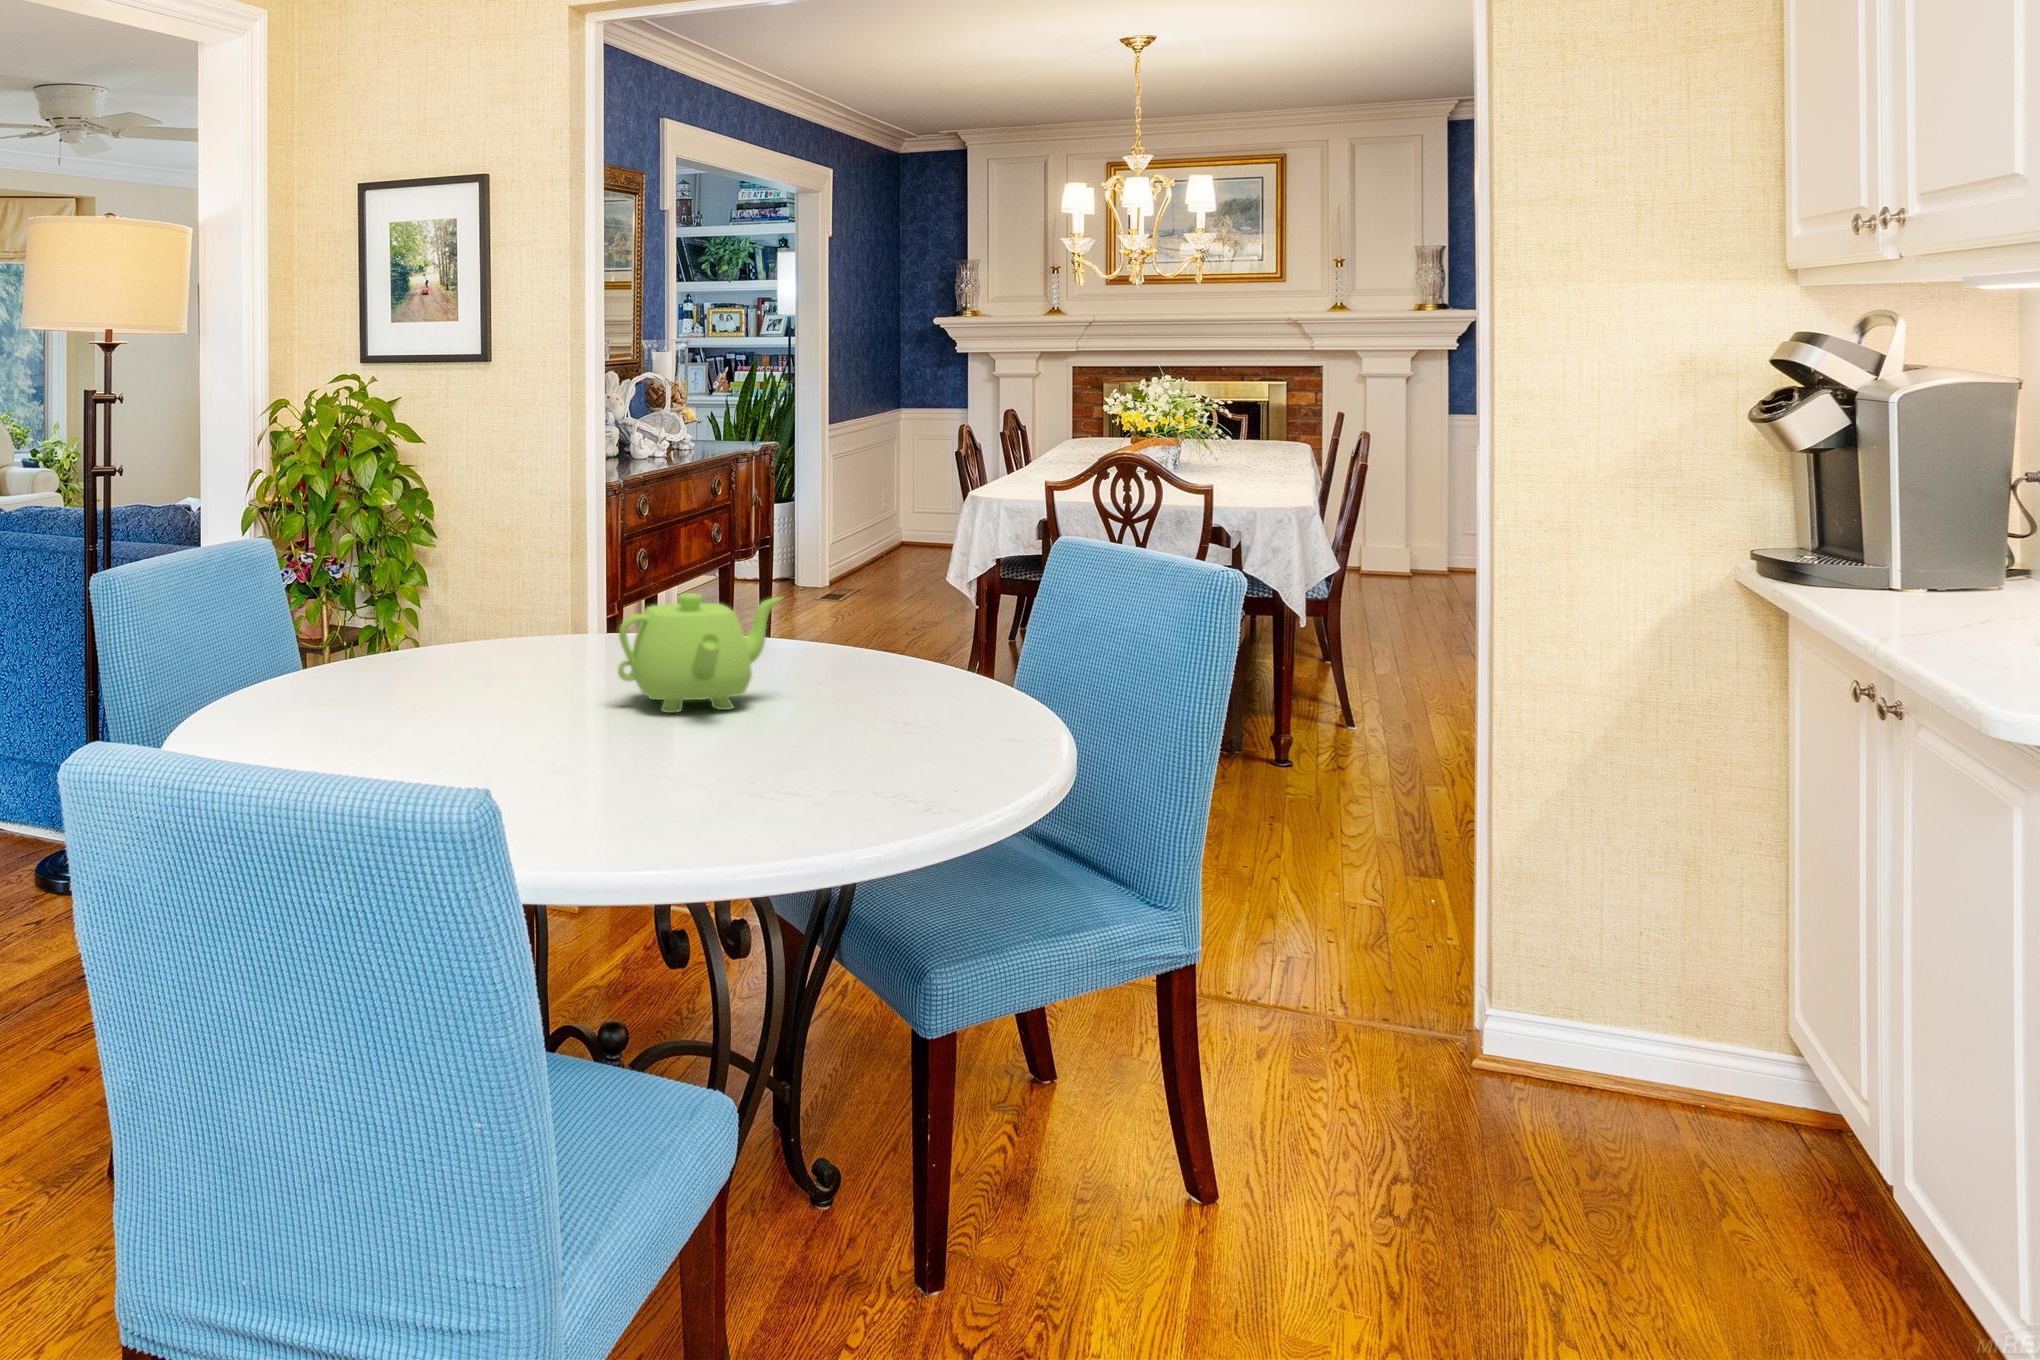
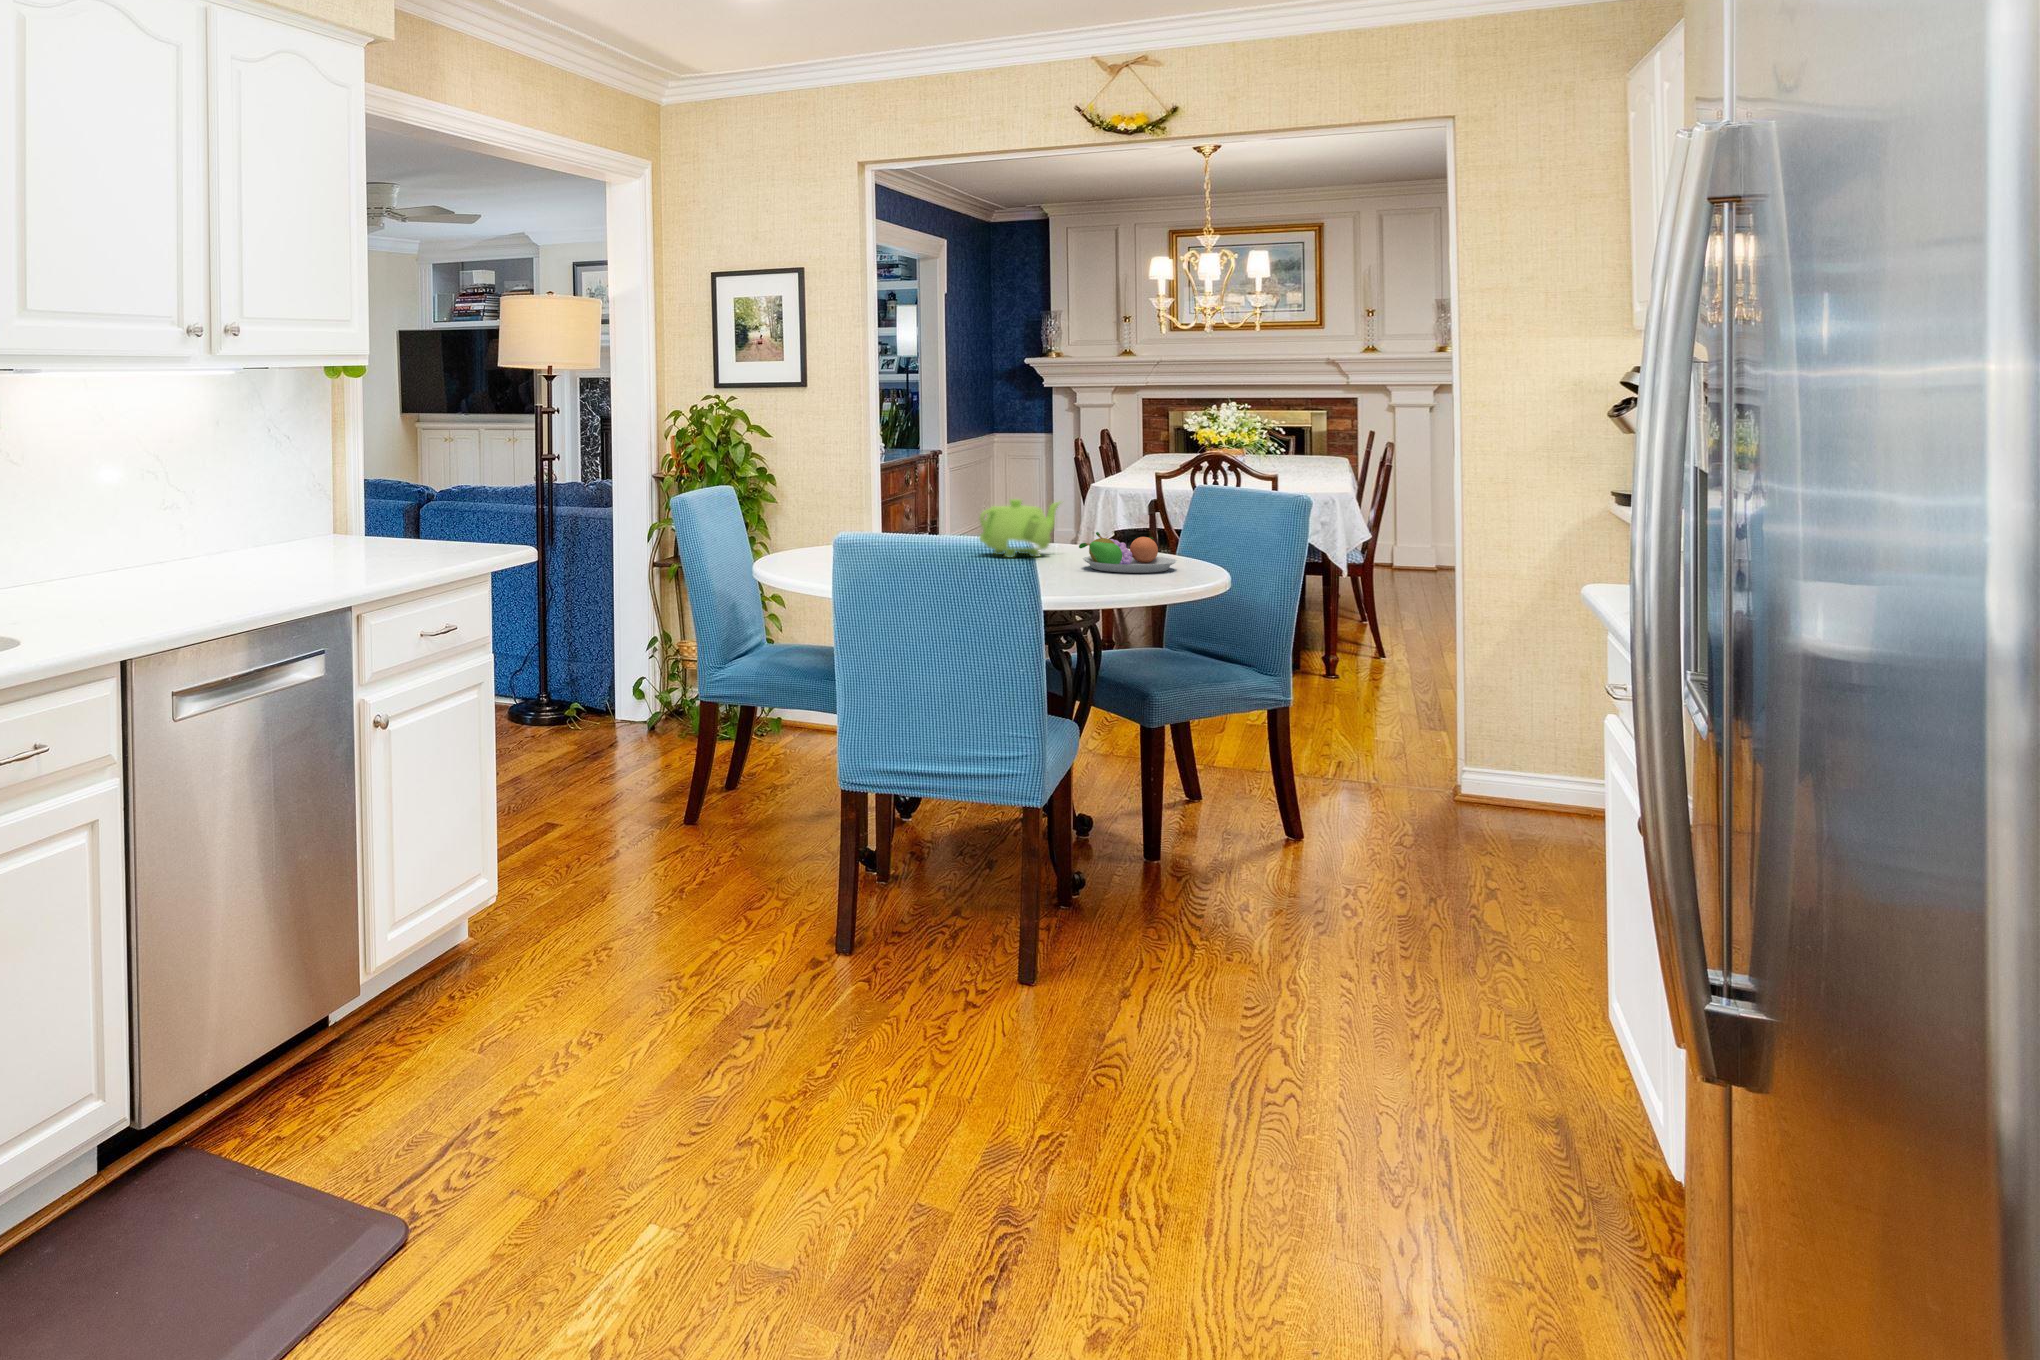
fruit bowl: none [759,684,962,789] -> present [1079,532,1177,573]

